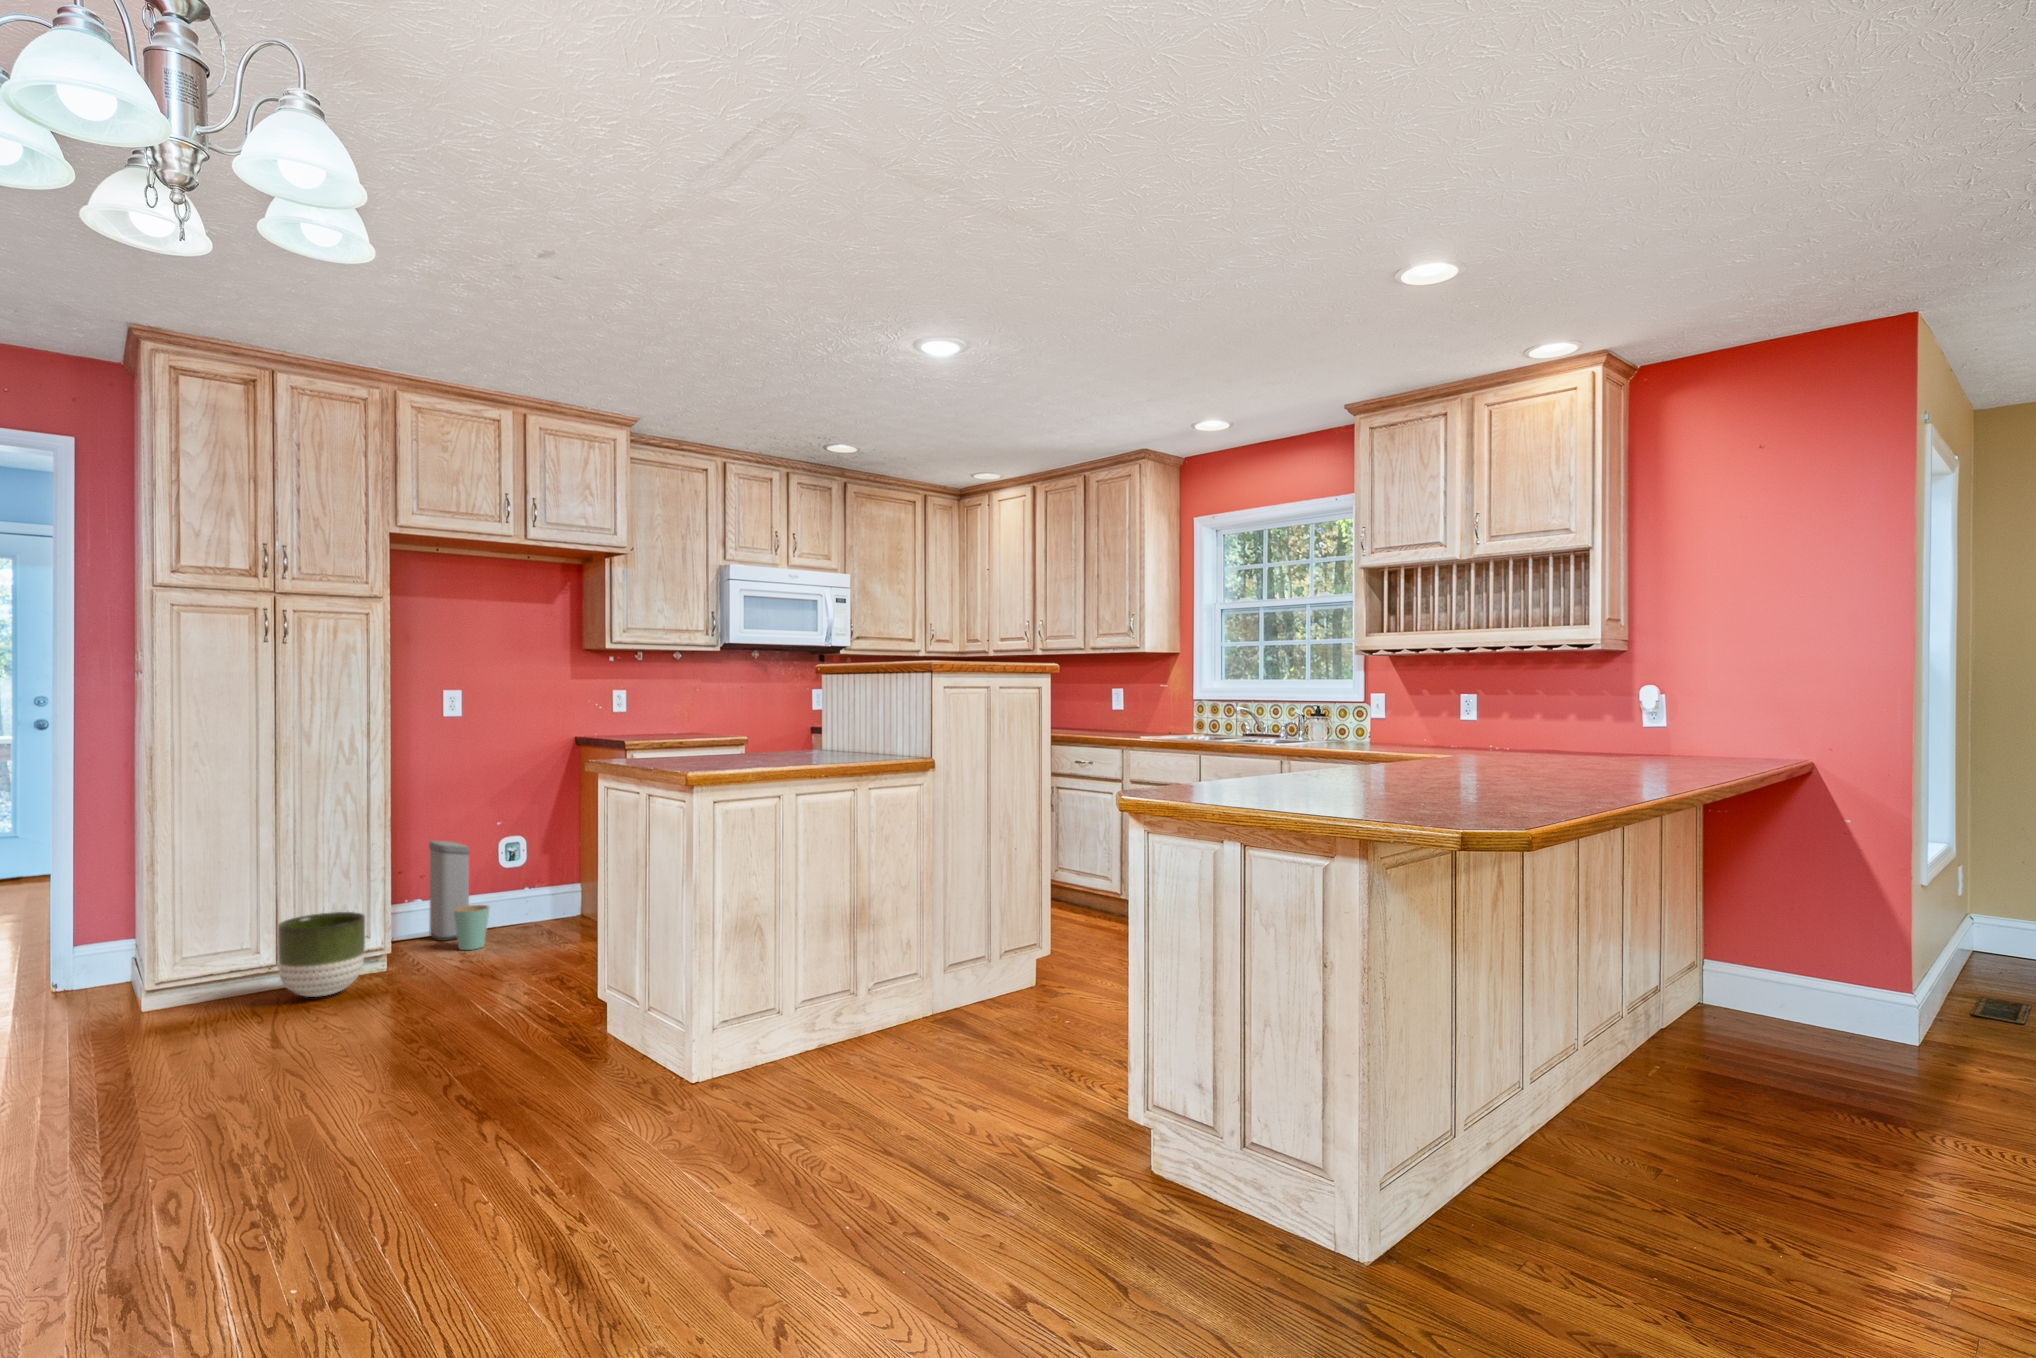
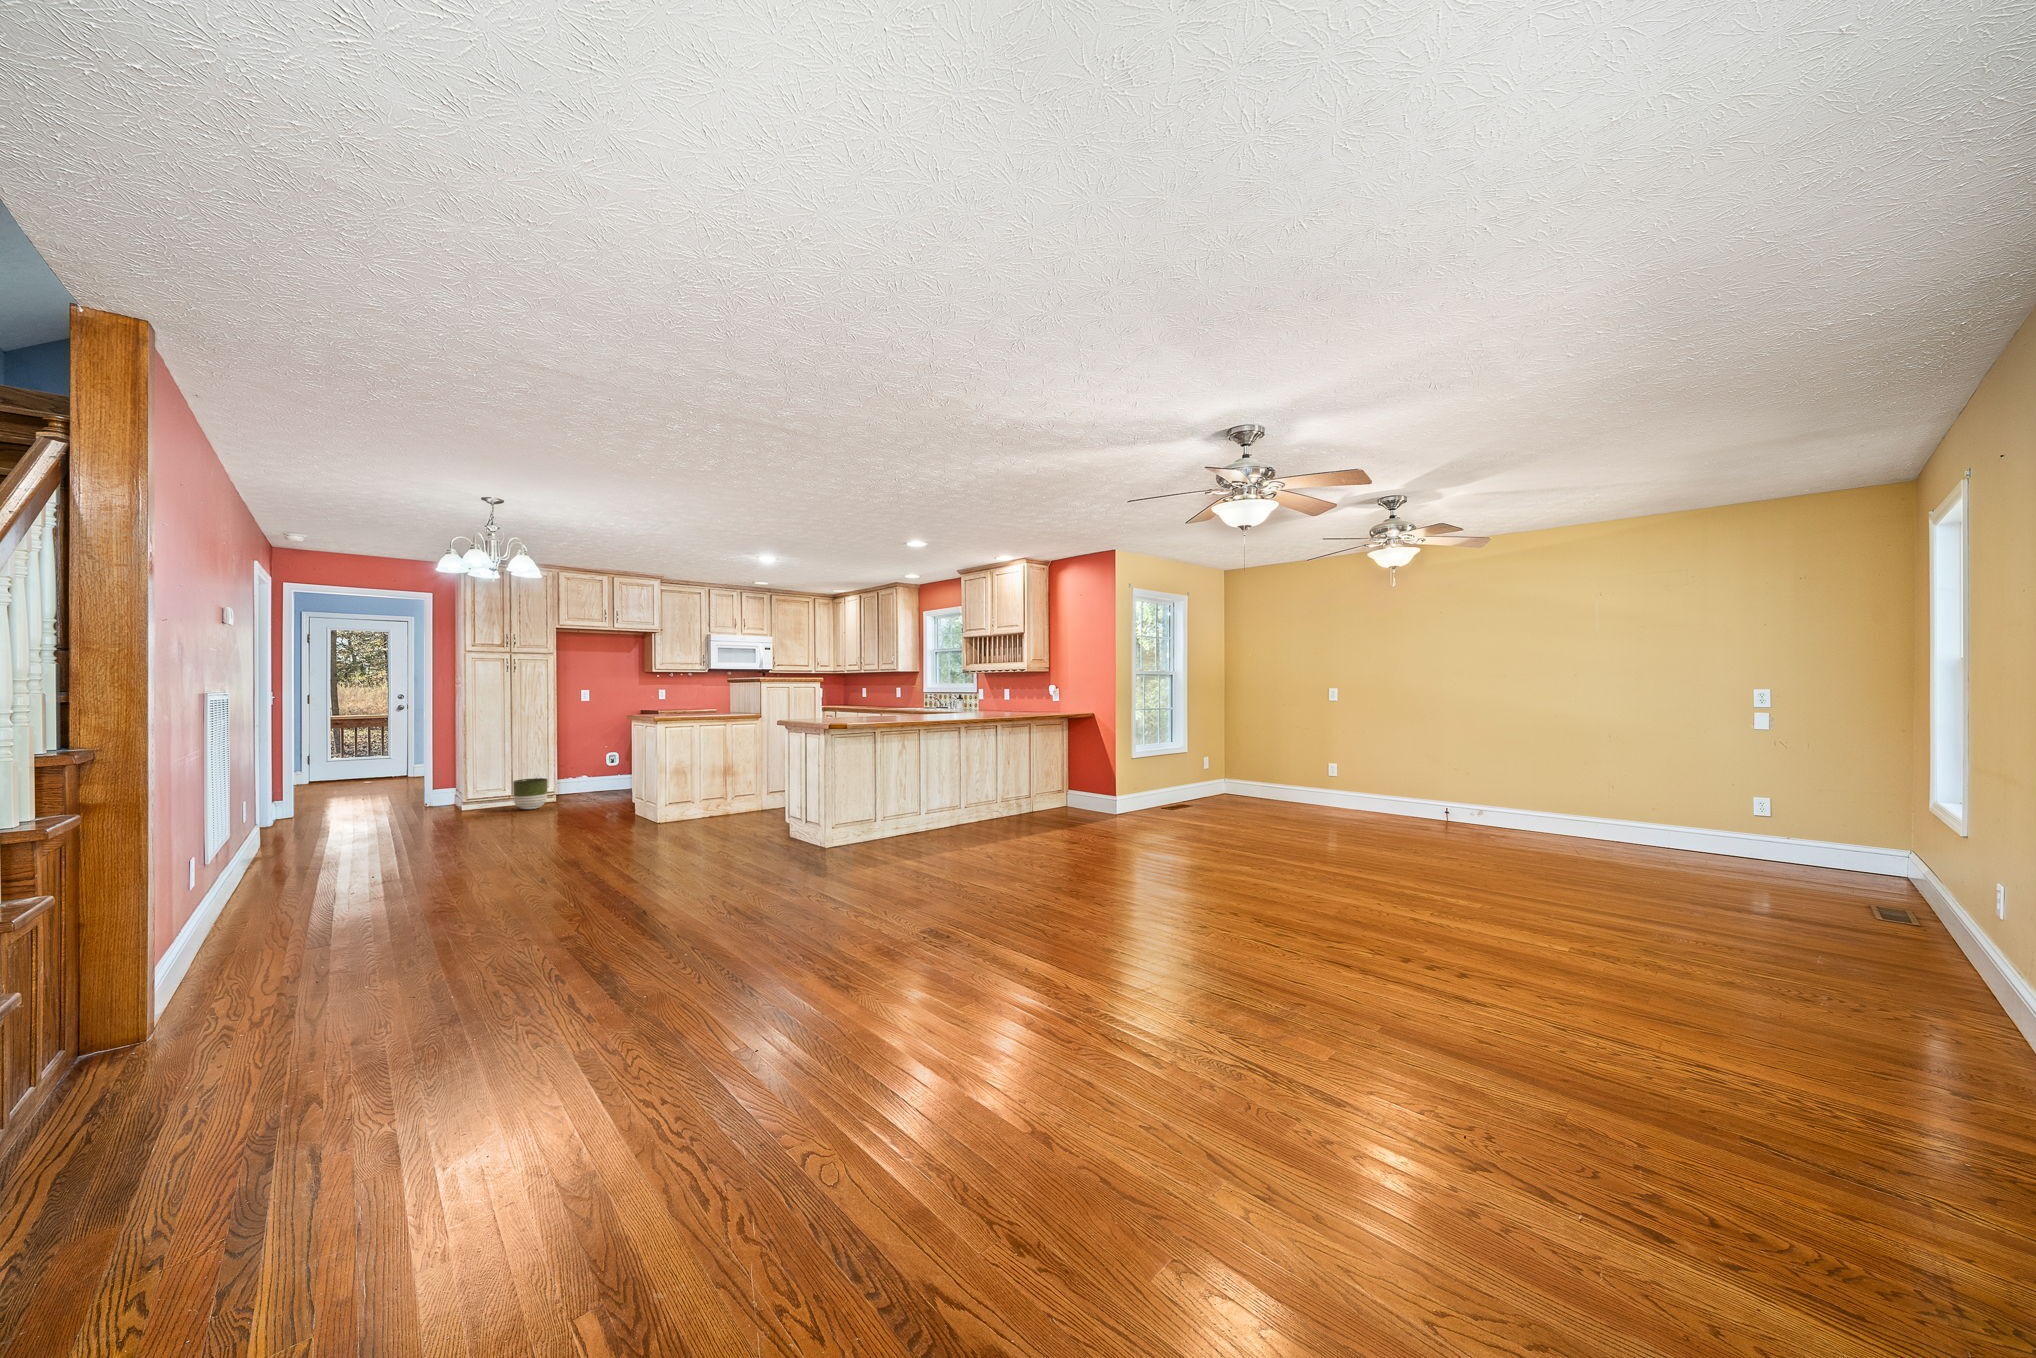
trash can: present [429,841,489,950] -> none [575,754,600,798]

